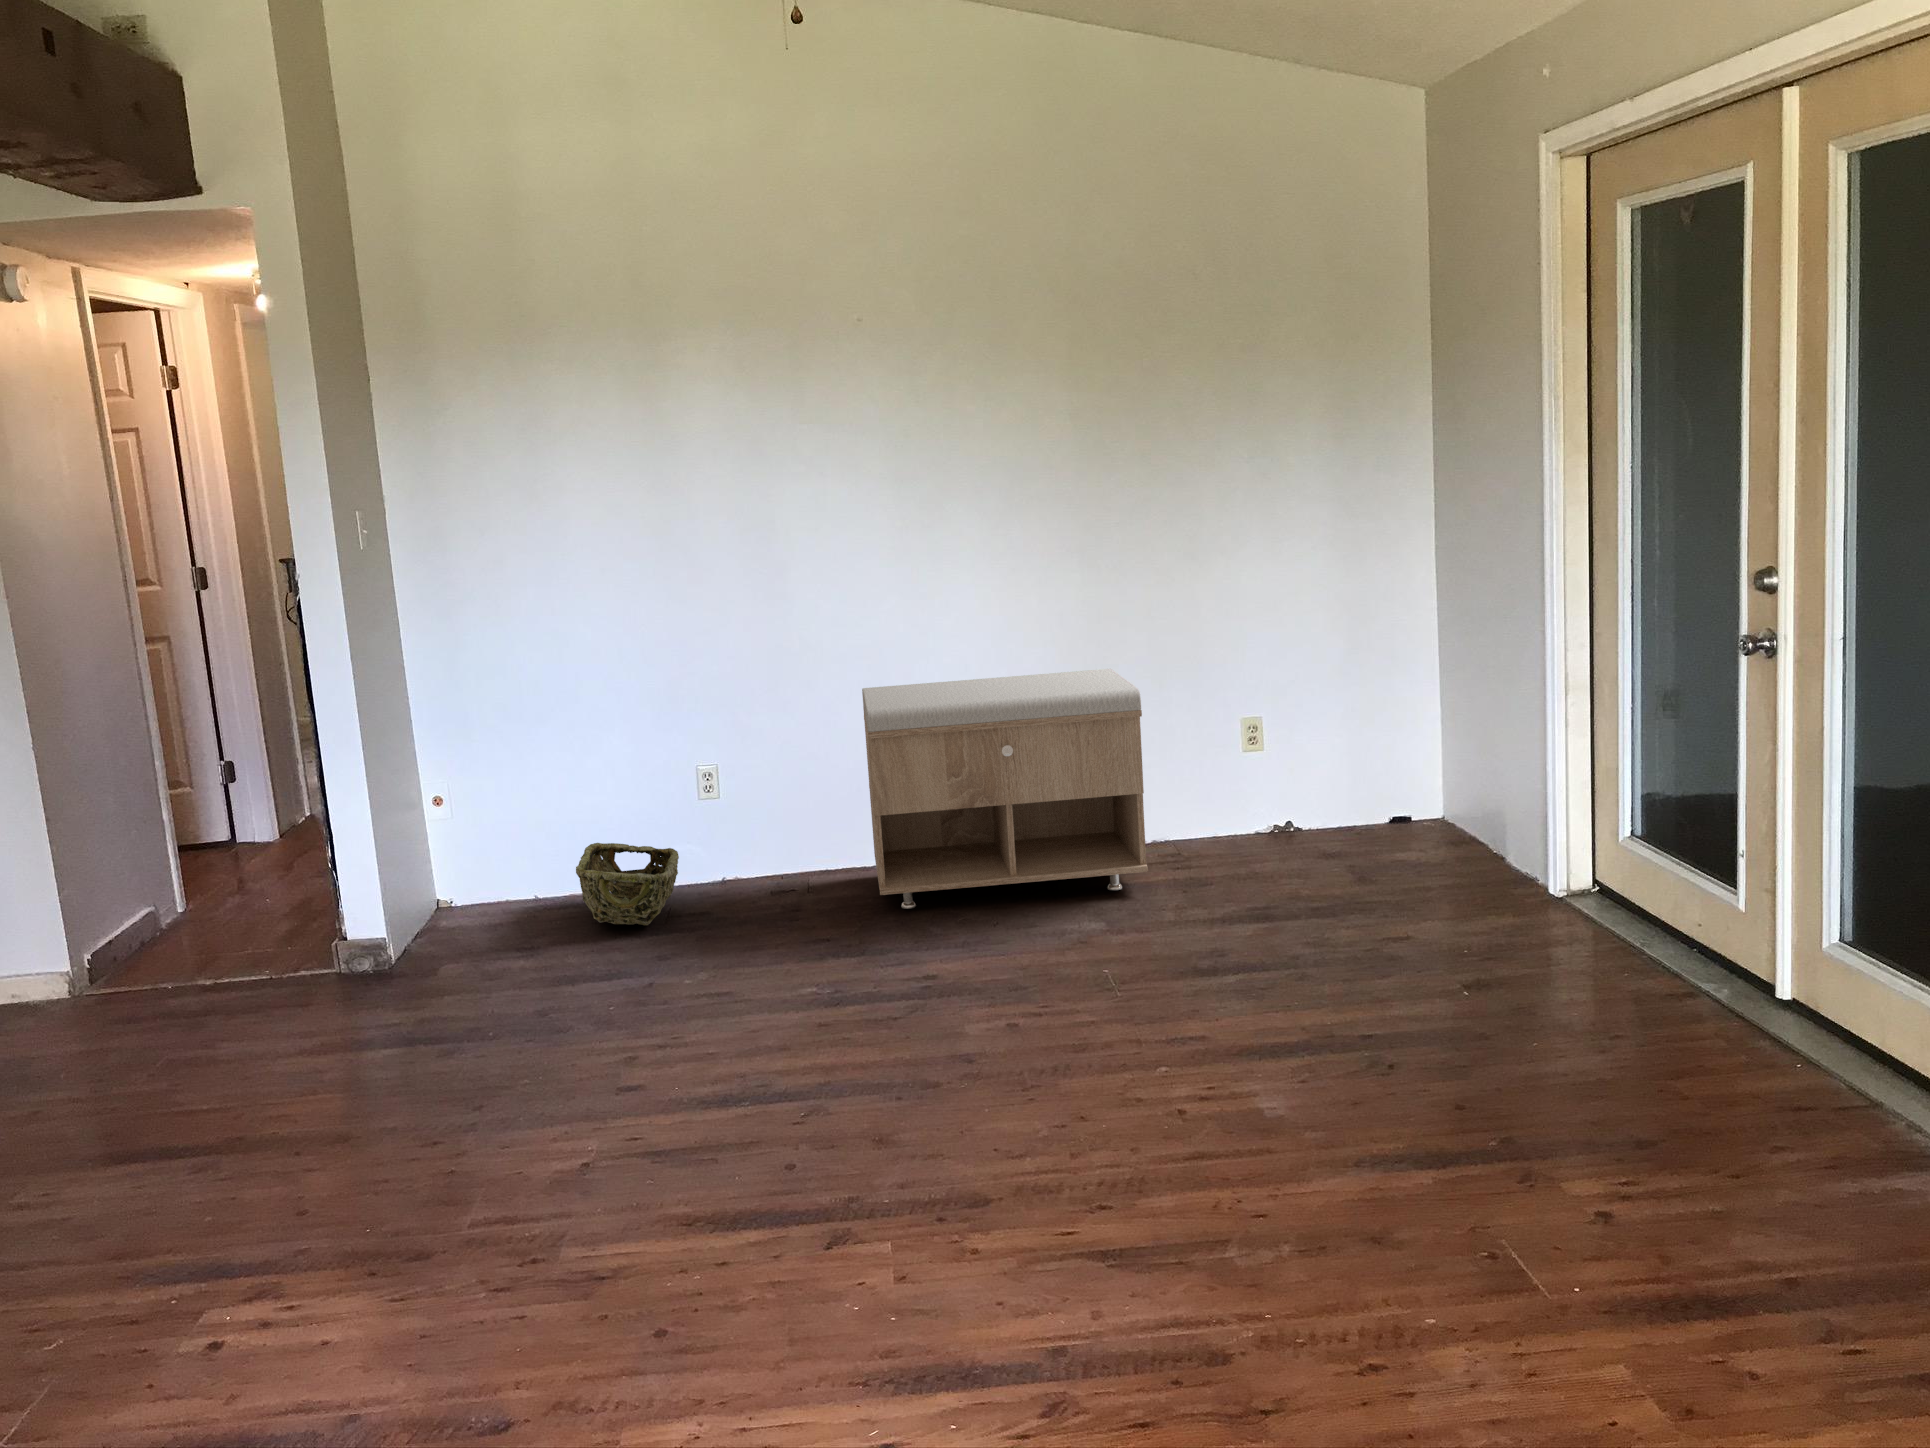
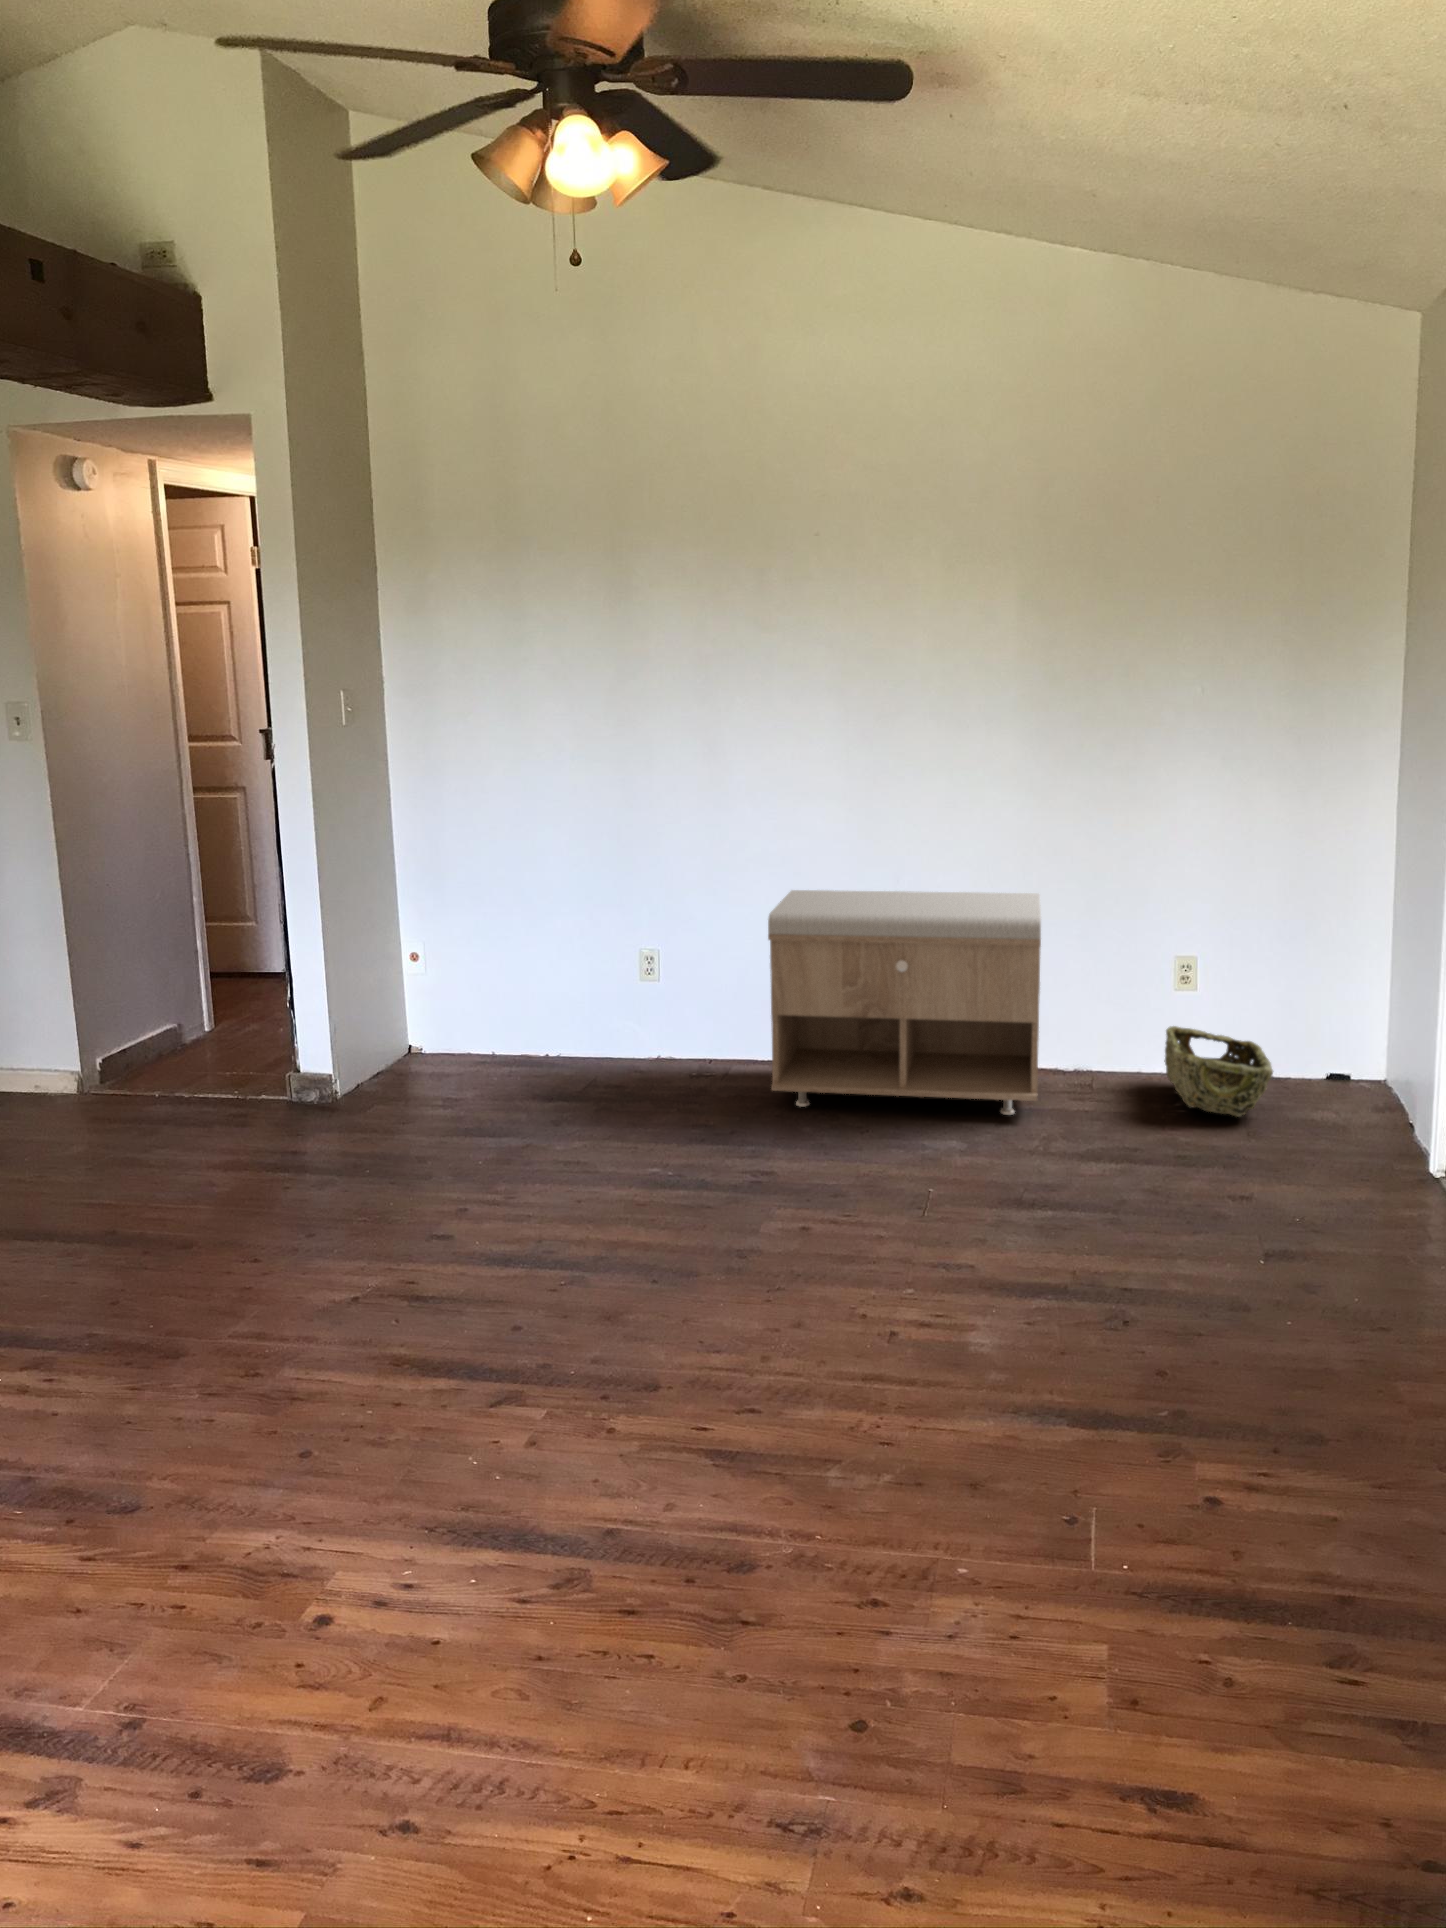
woven basket: present [576,843,679,925] -> present [1164,1026,1273,1117]

